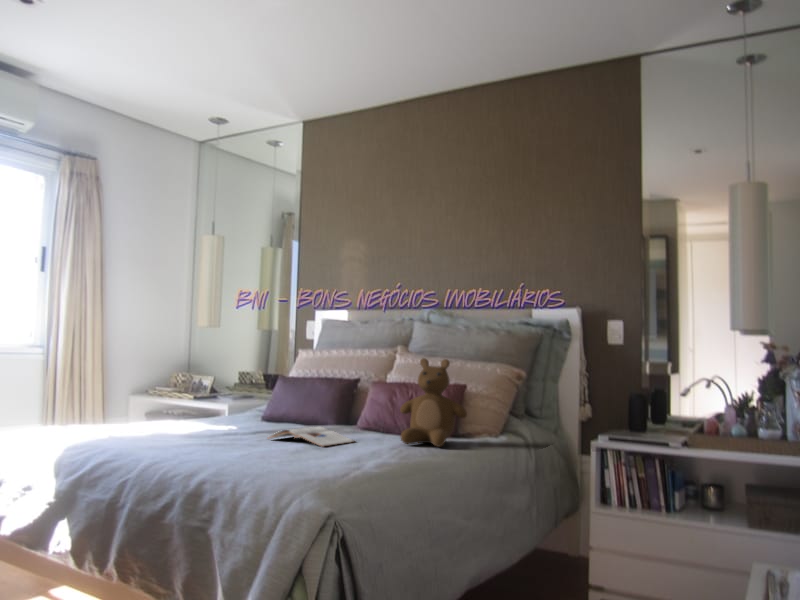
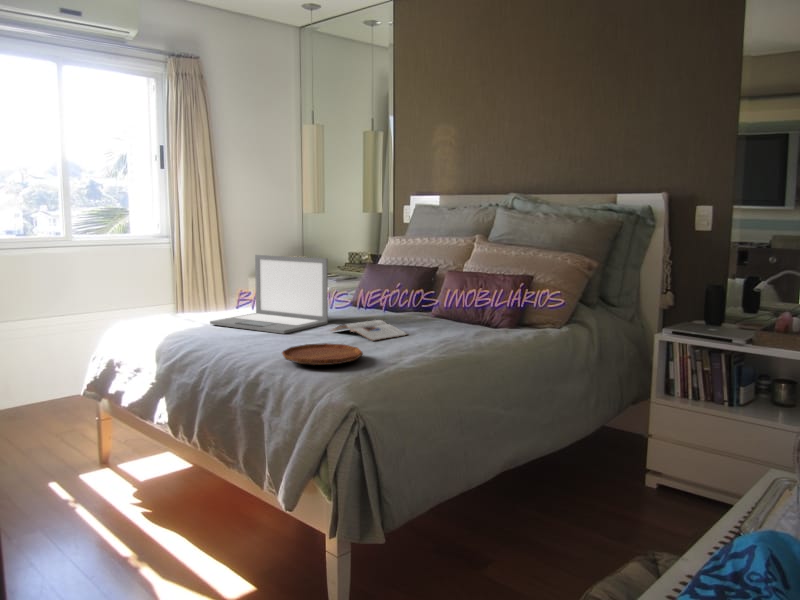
laptop: none [117,356,261,441] -> present [210,255,328,334]
teddy bear: present [400,358,467,447] -> none [447,256,514,342]
tray: none [237,446,331,467] -> present [282,343,363,365]

